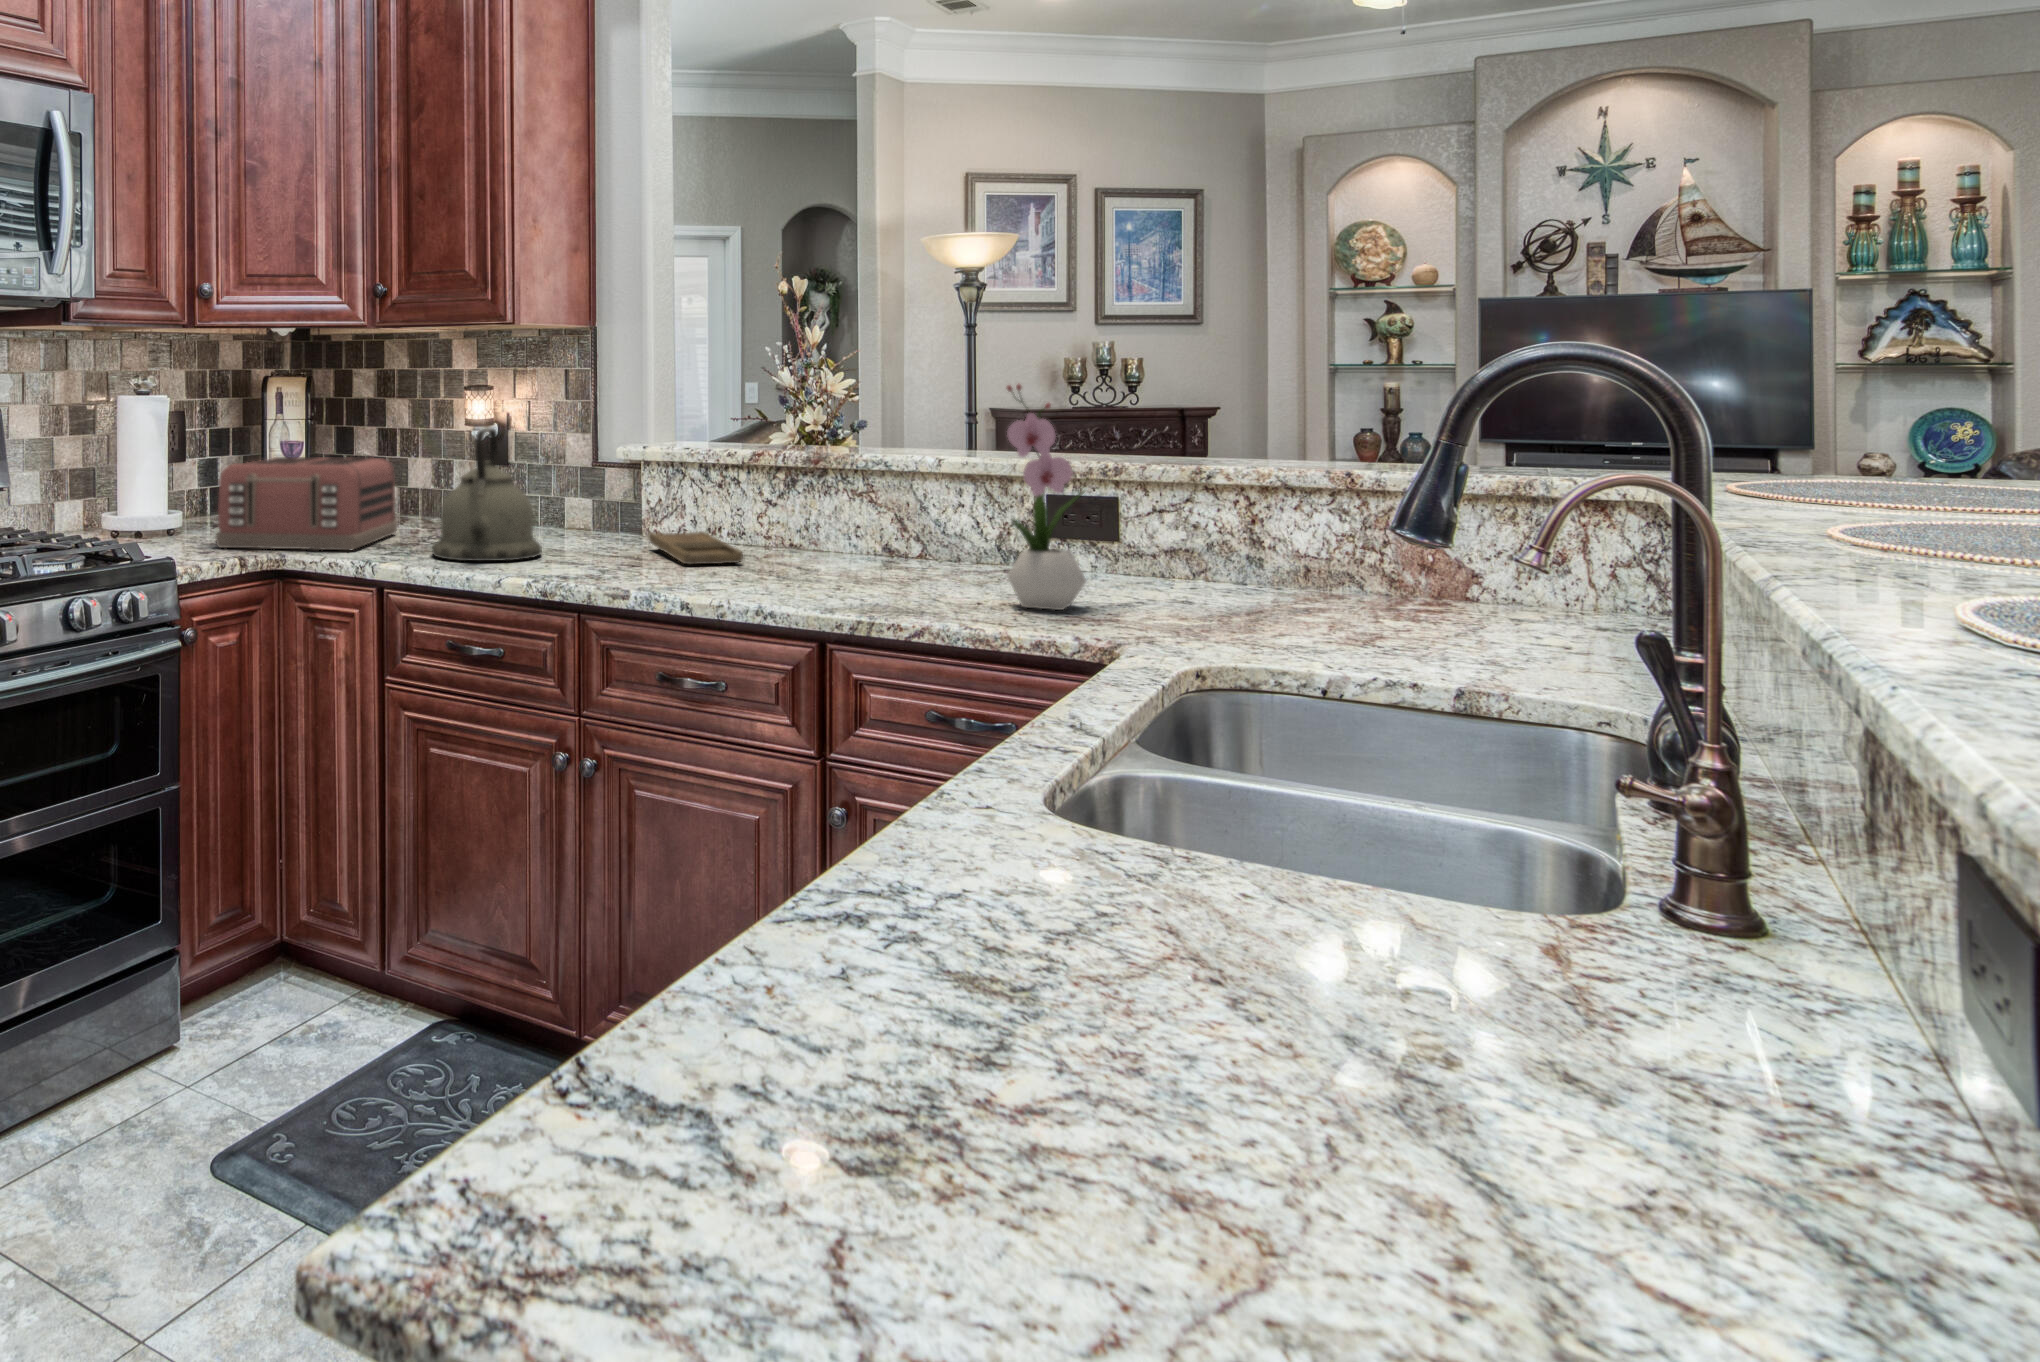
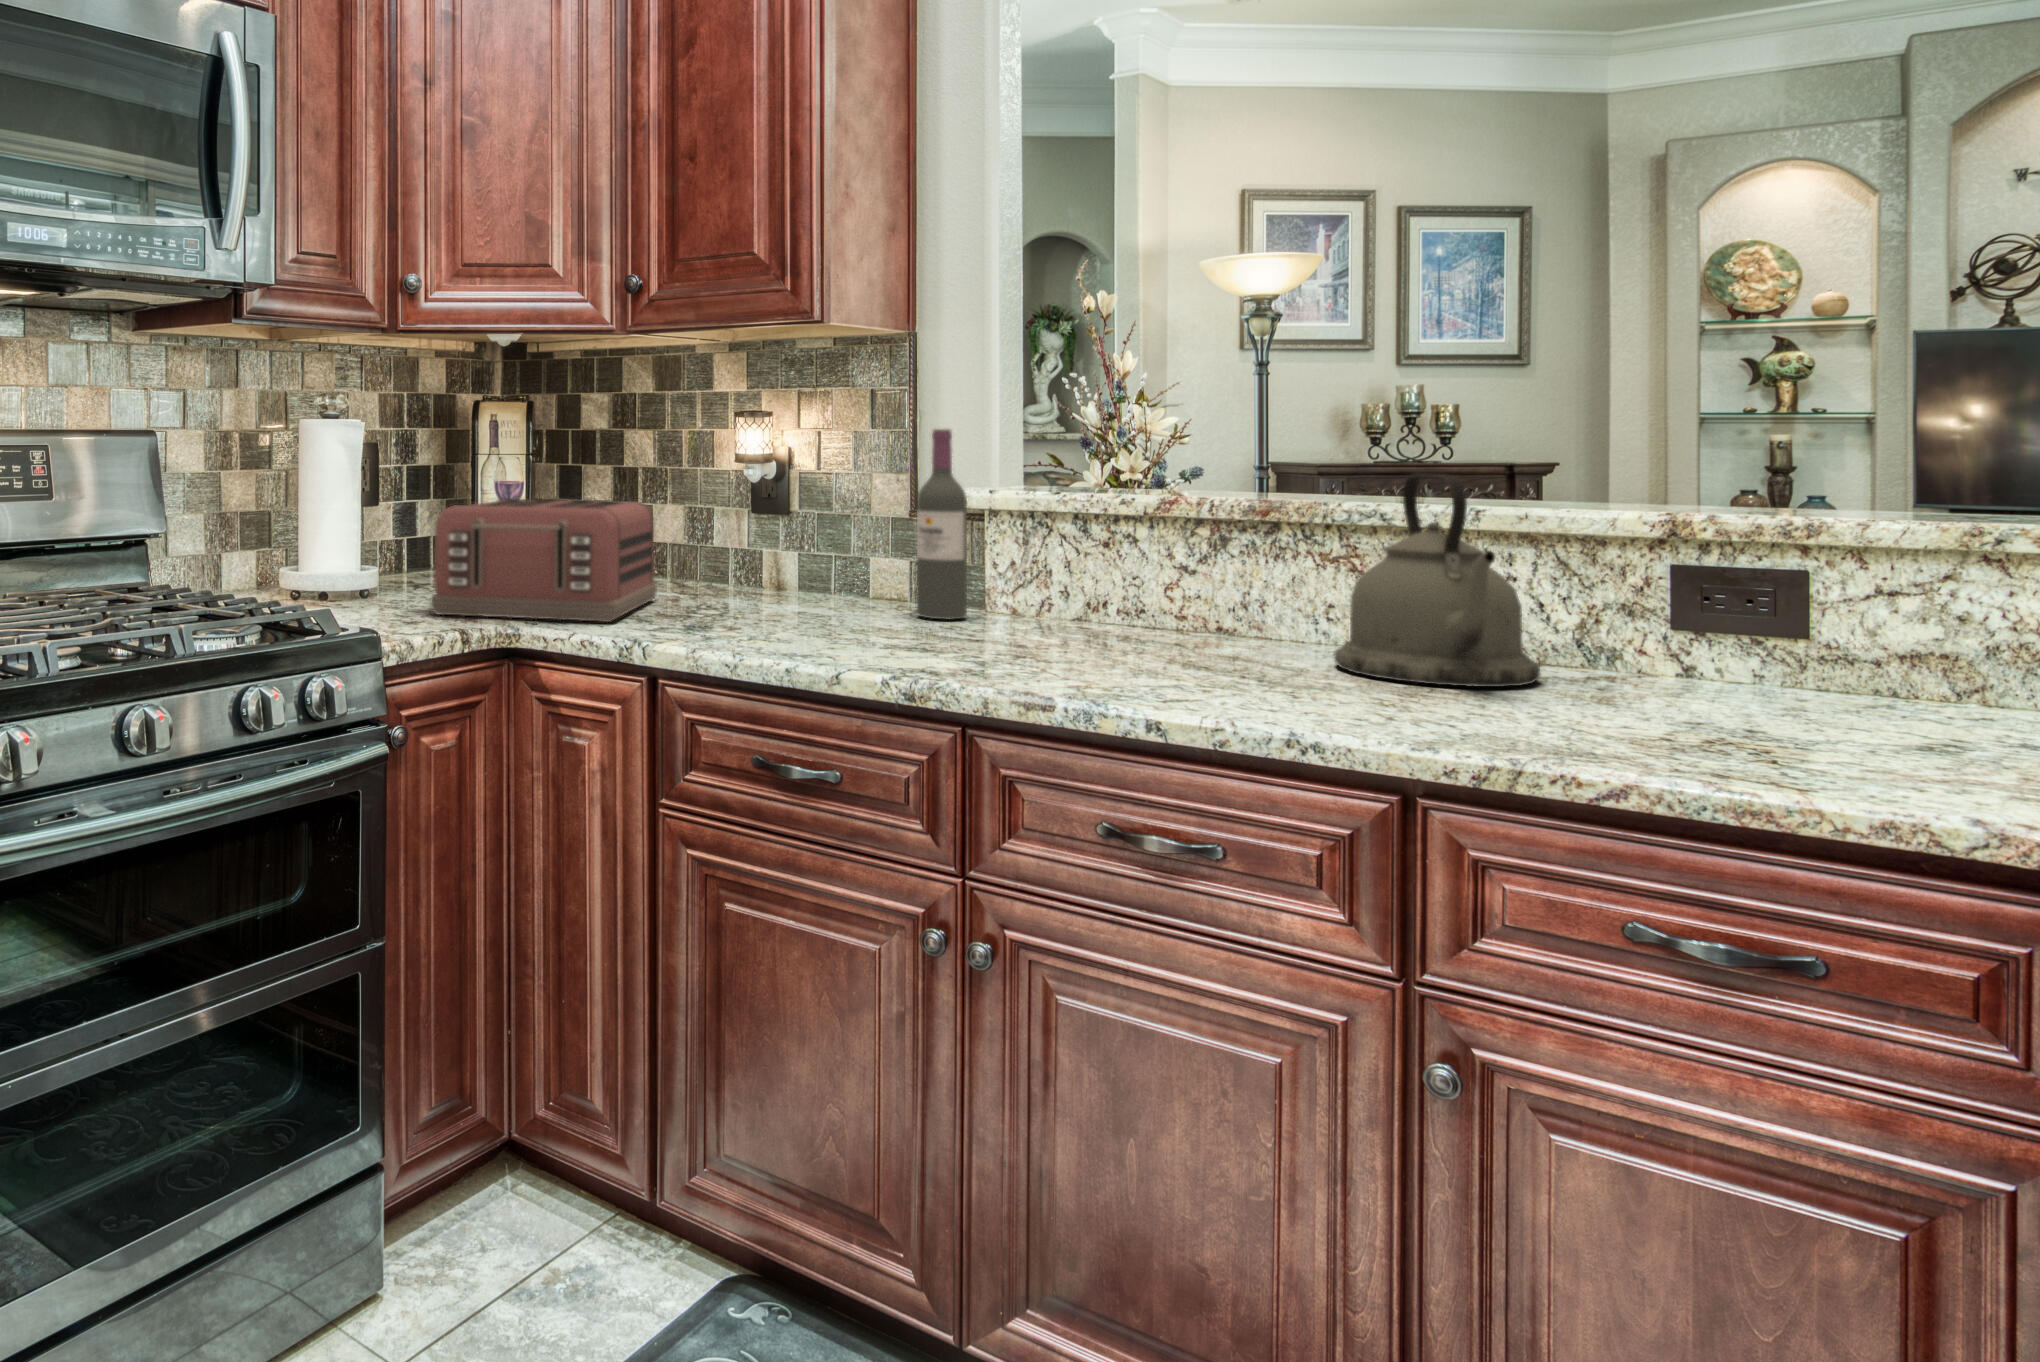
flower arrangement: present [1007,384,1086,610] -> none [1690,386,1854,753]
wine bottle: none [588,402,624,544] -> present [917,429,967,619]
kettle: present [432,429,542,561] -> present [1334,473,1540,687]
tray: present [648,531,743,565] -> none [1010,604,1172,653]

